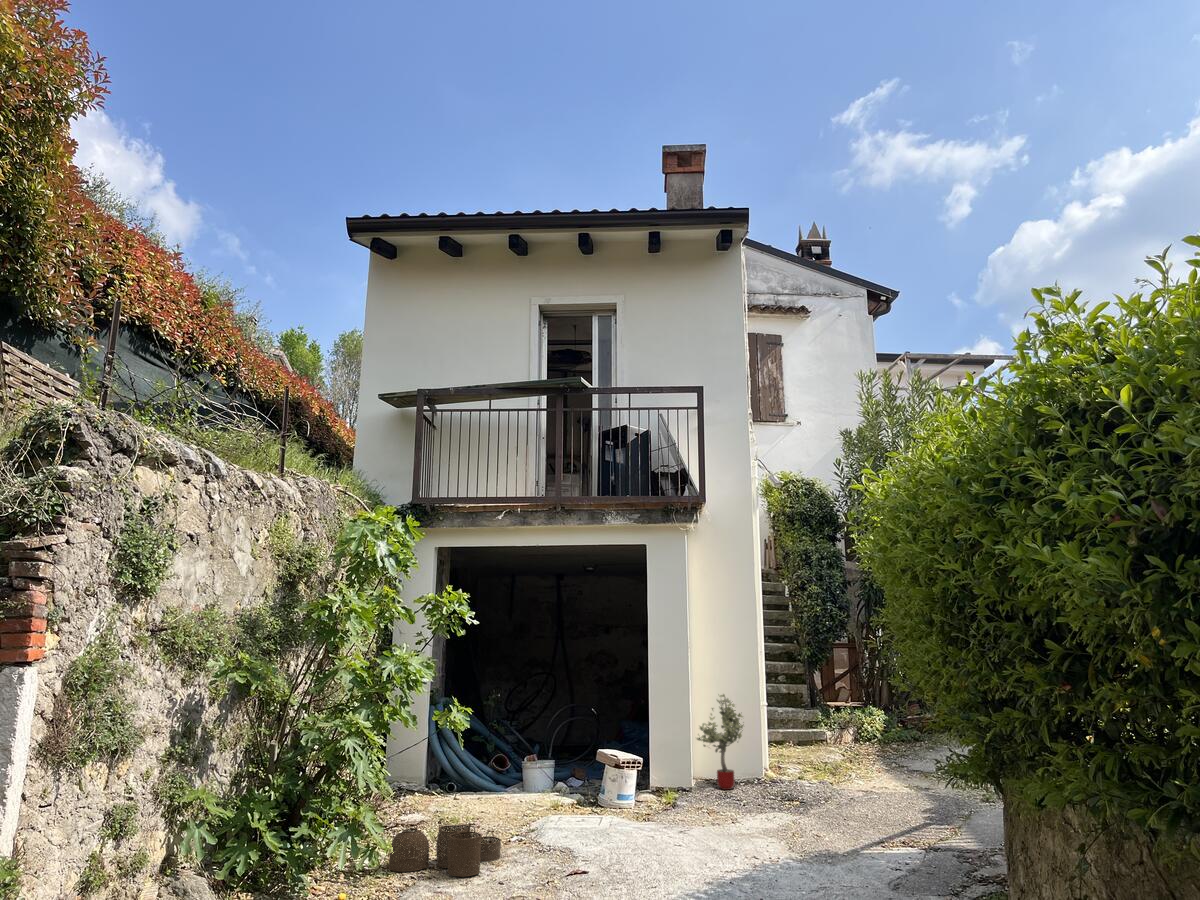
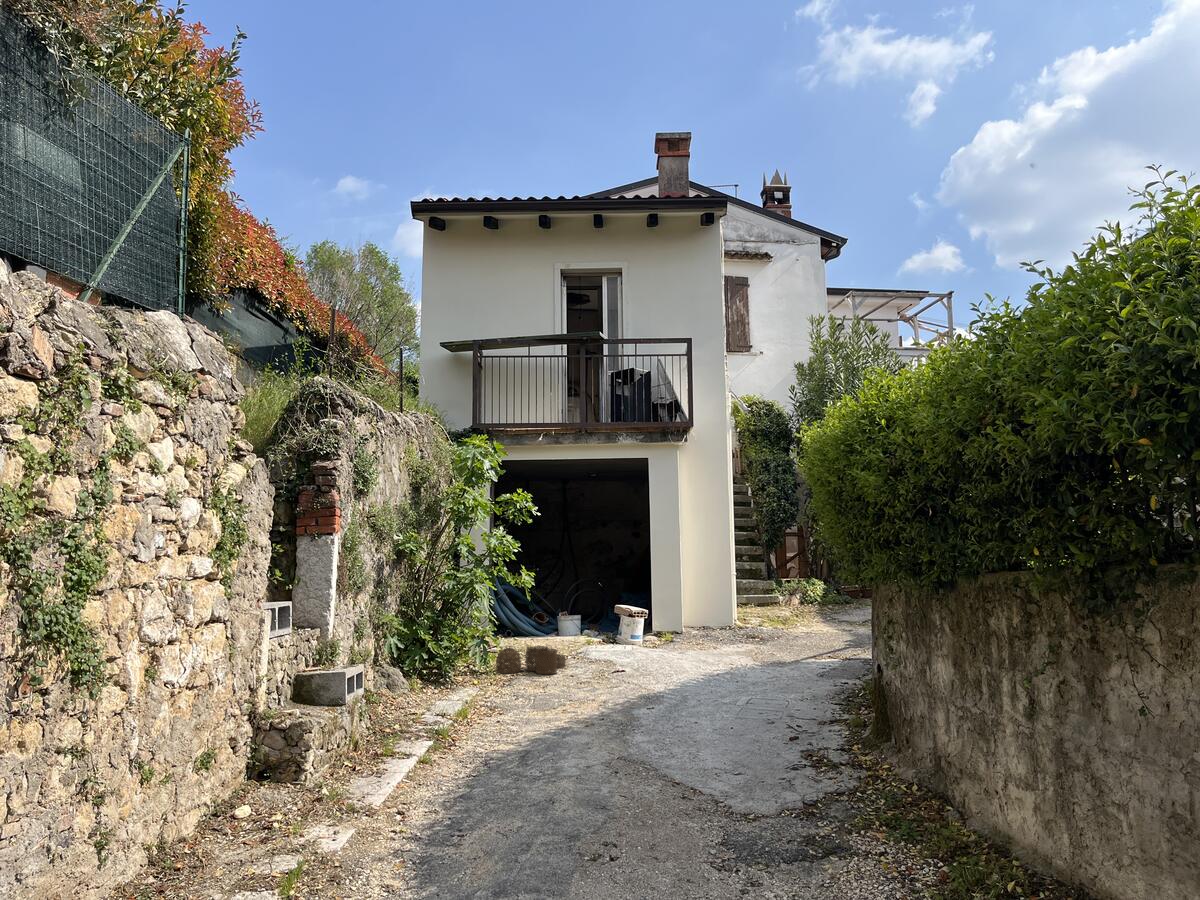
potted tree: present [697,694,744,790] -> none [685,566,723,633]

